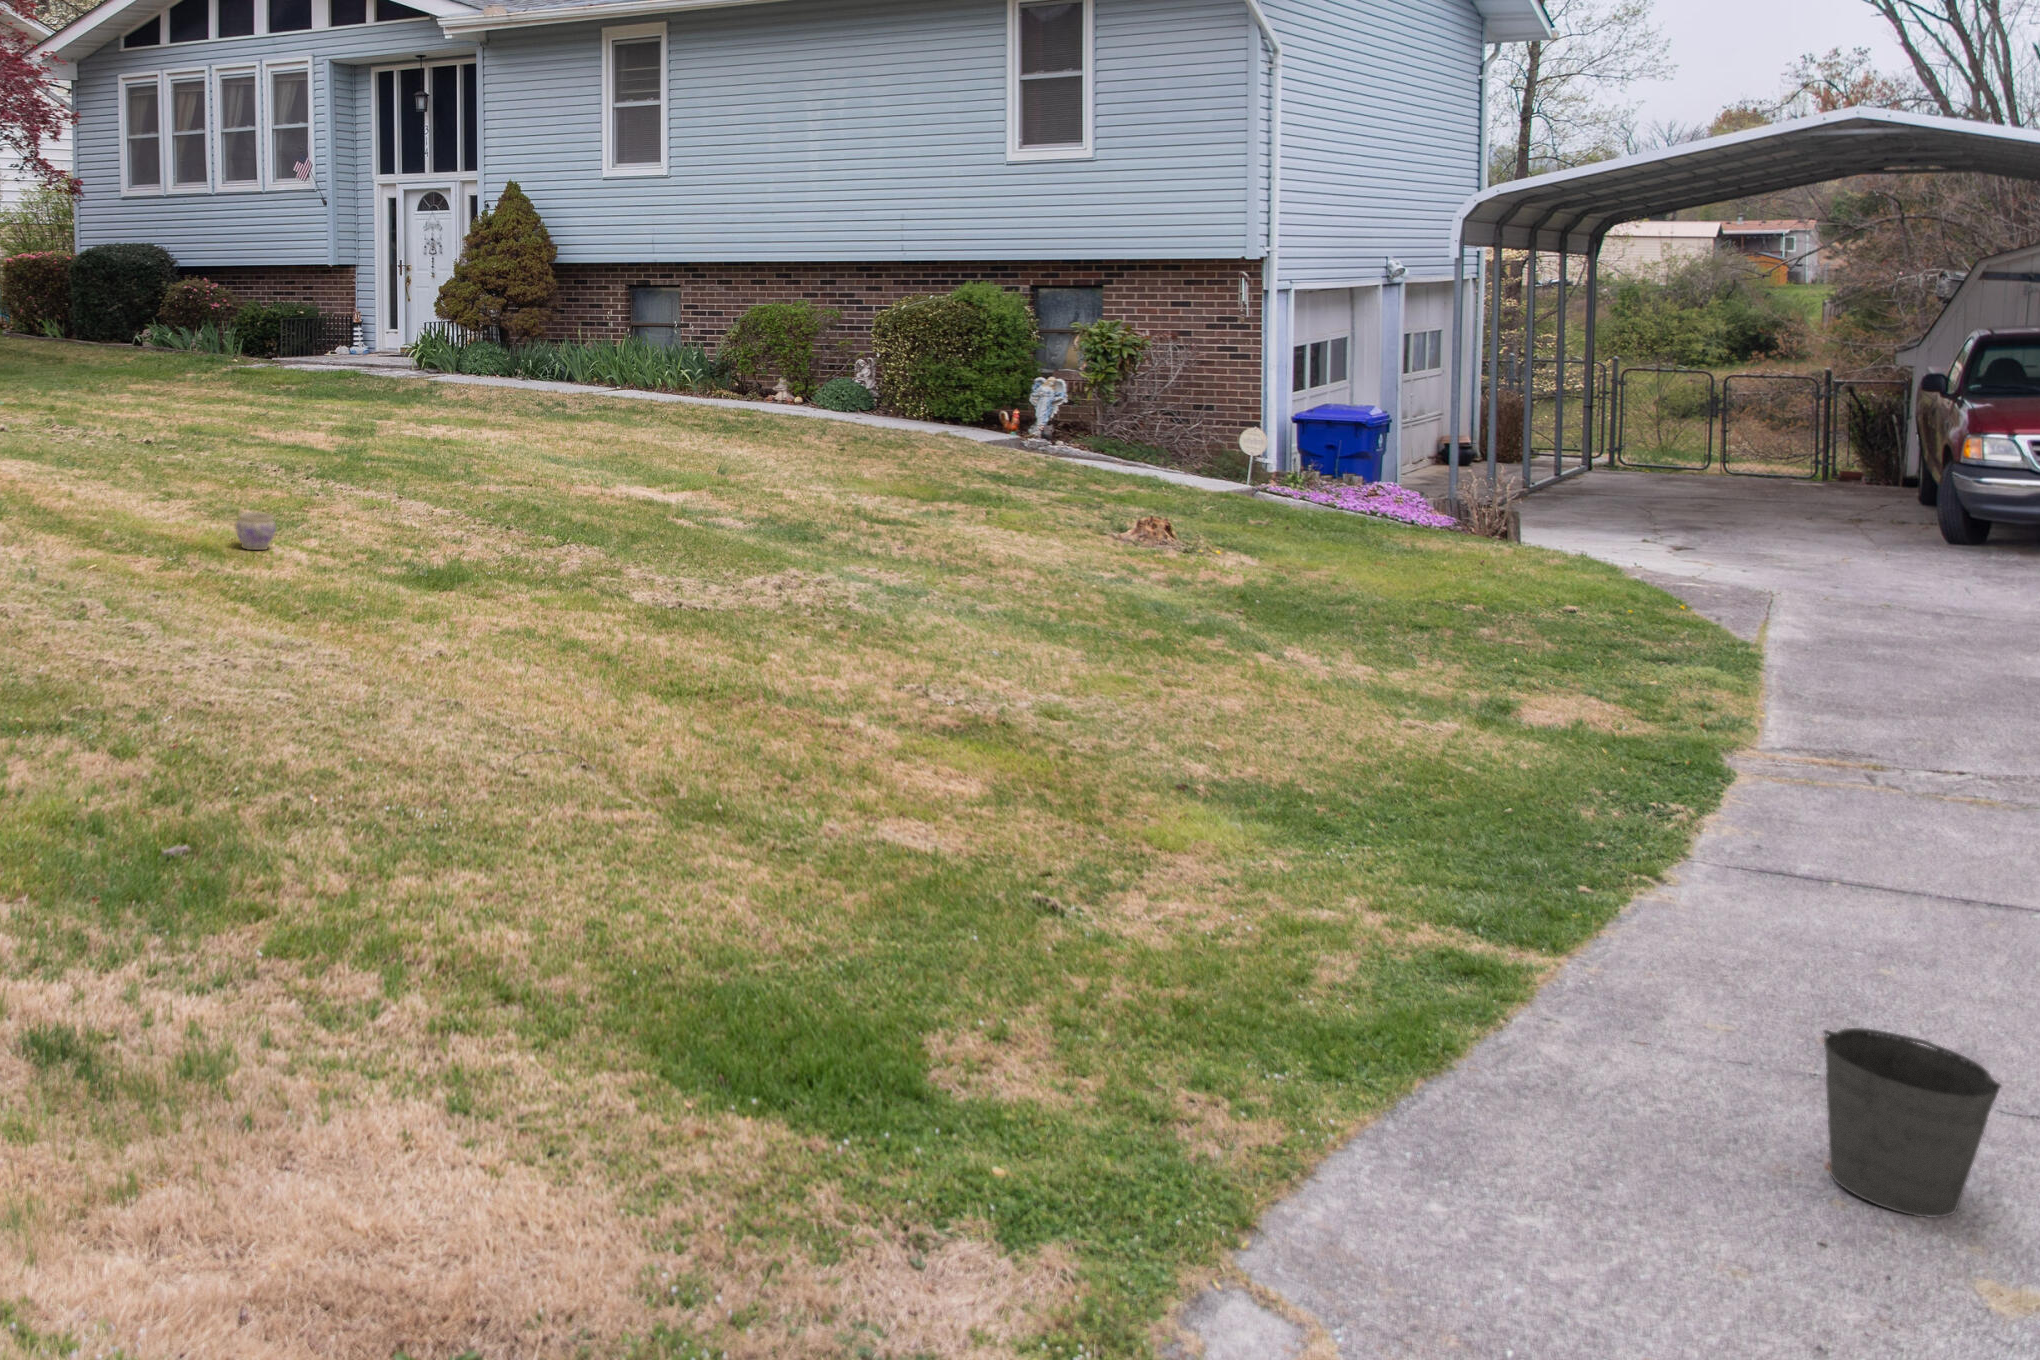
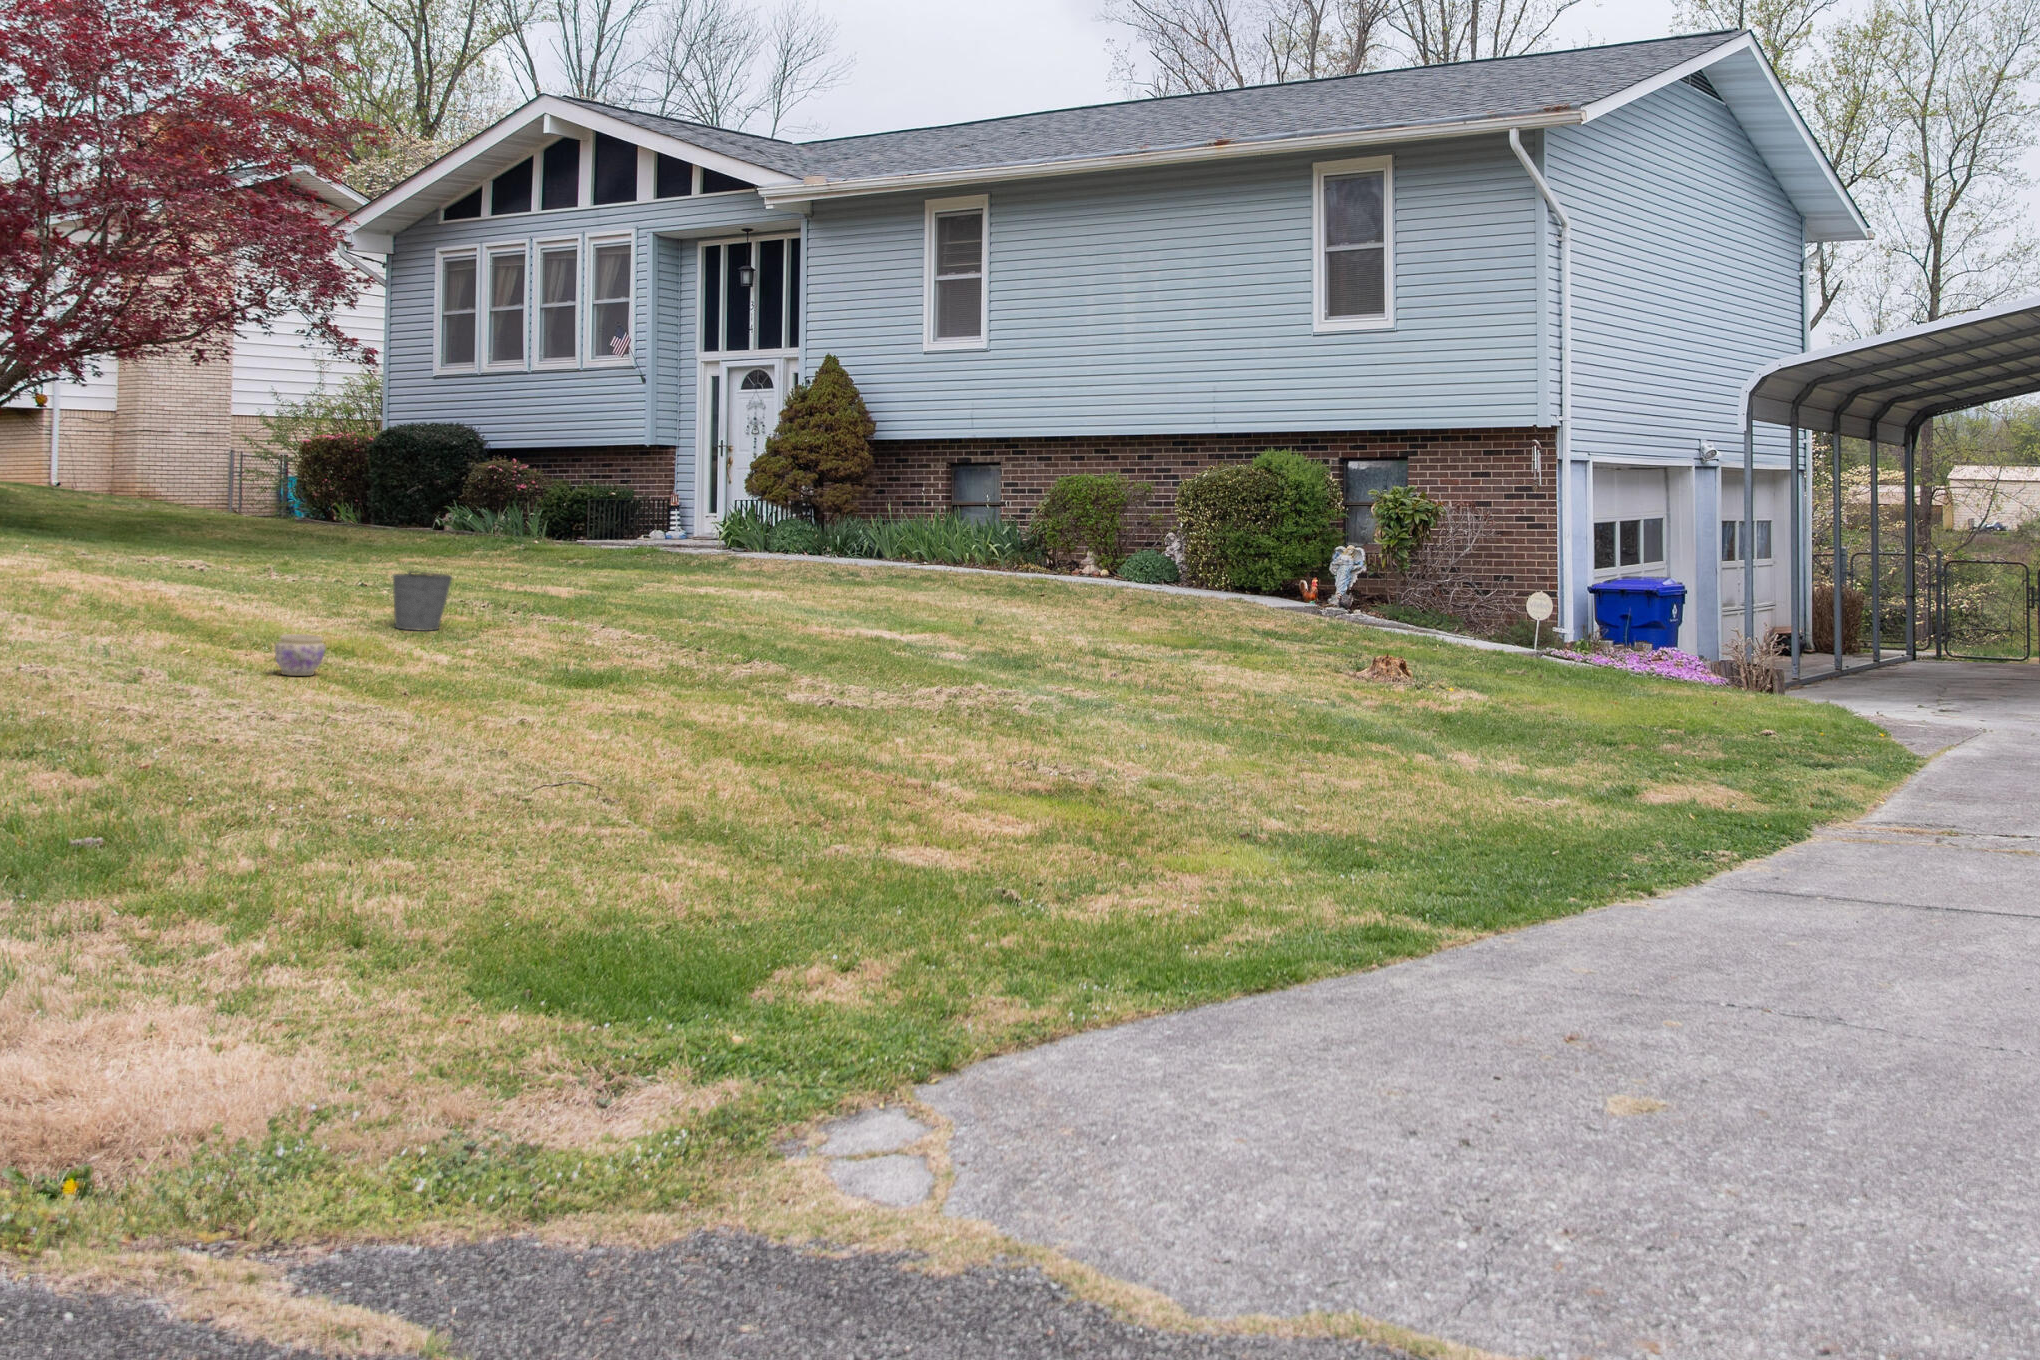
bucket: present [1824,1028,2001,1218] -> present [393,571,452,631]

